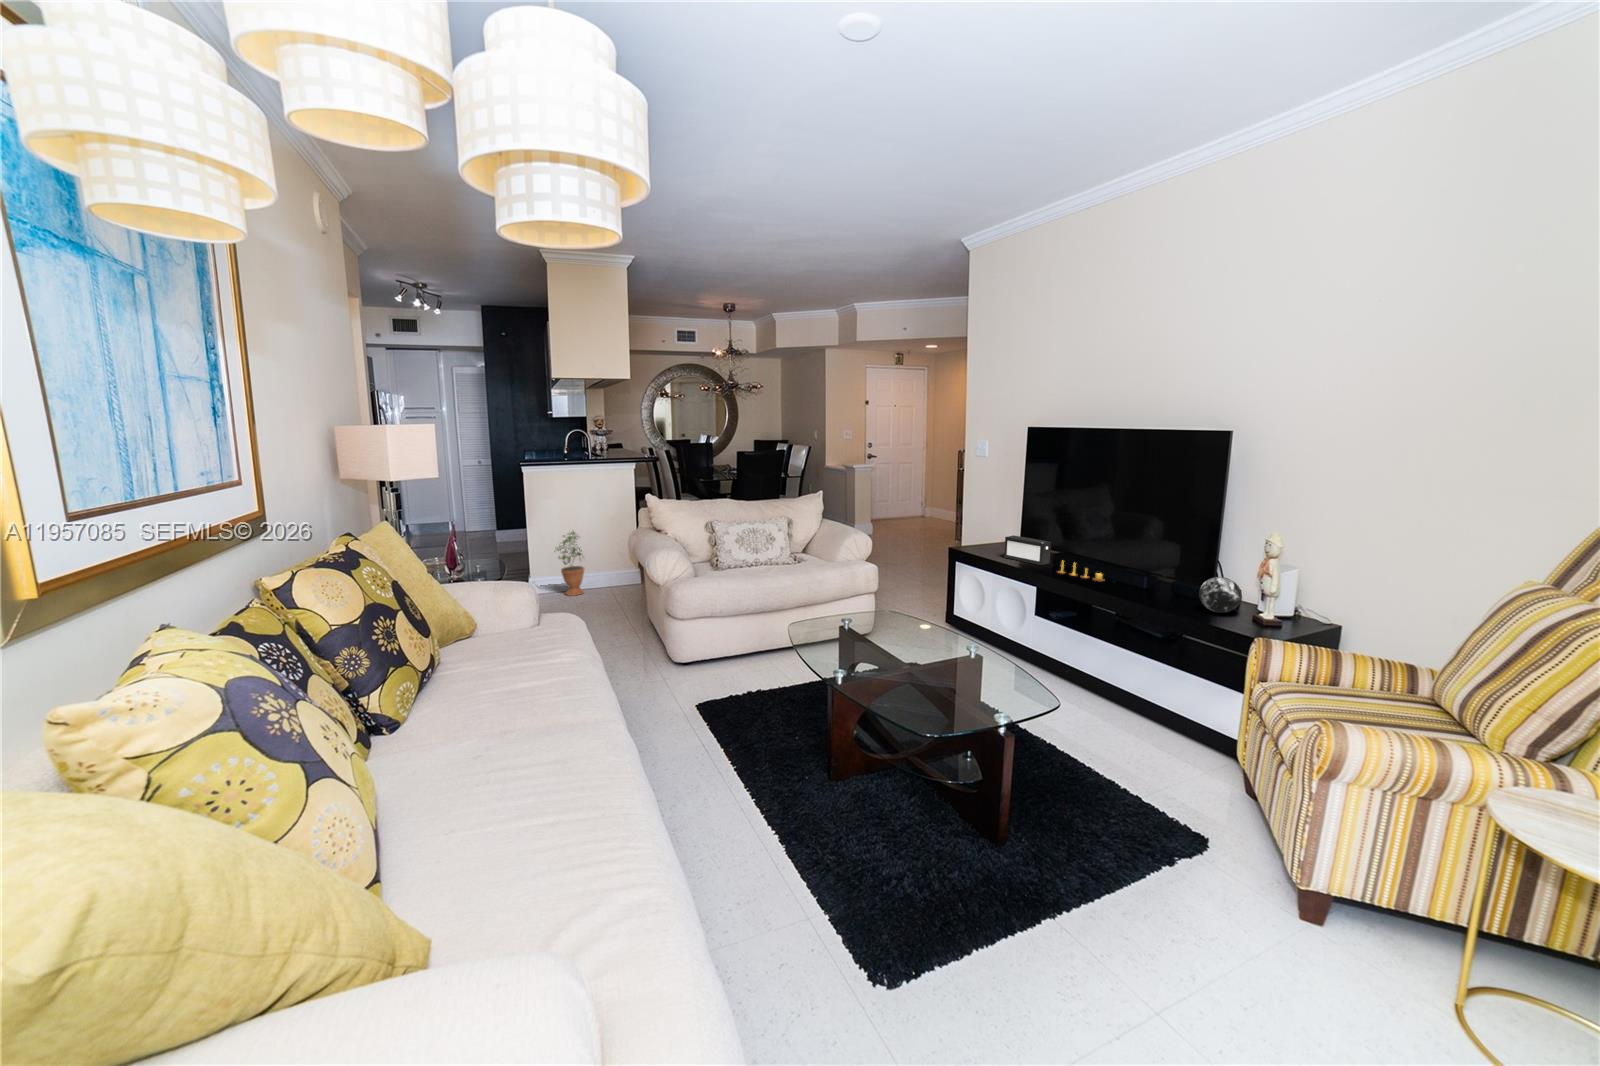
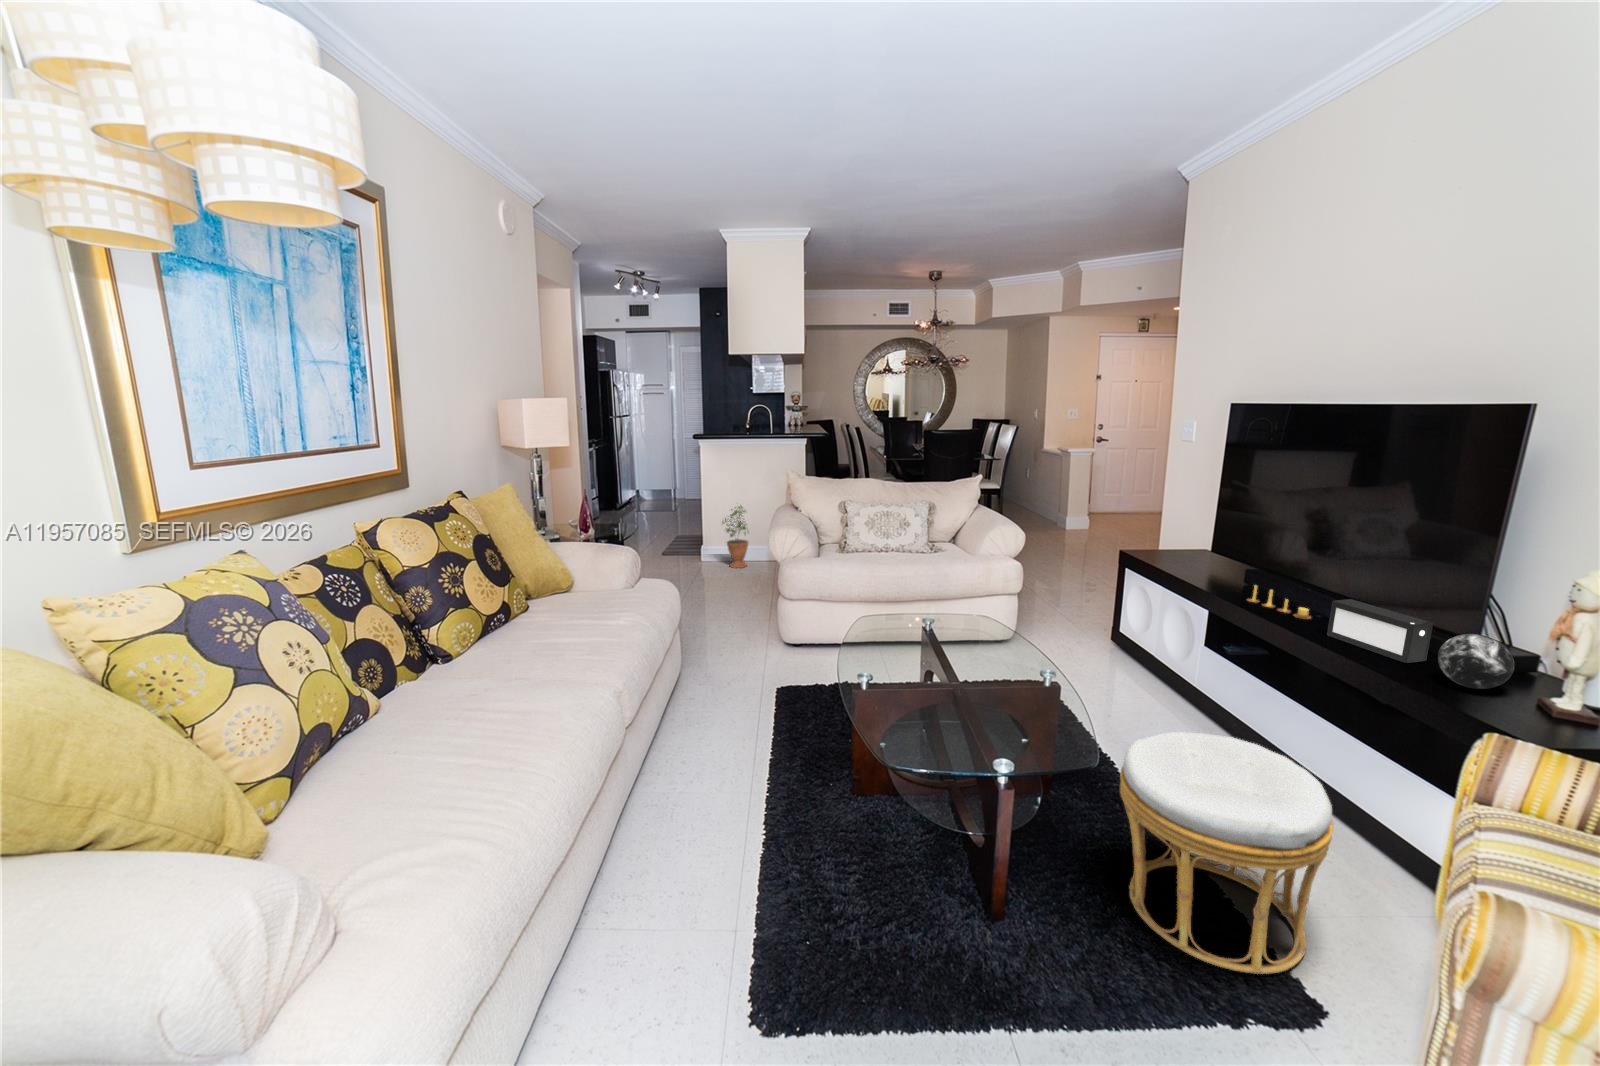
speaker: present [1004,535,1051,565] -> present [1327,599,1433,663]
ottoman: none [1052,669,1199,833] -> present [1120,732,1333,974]

